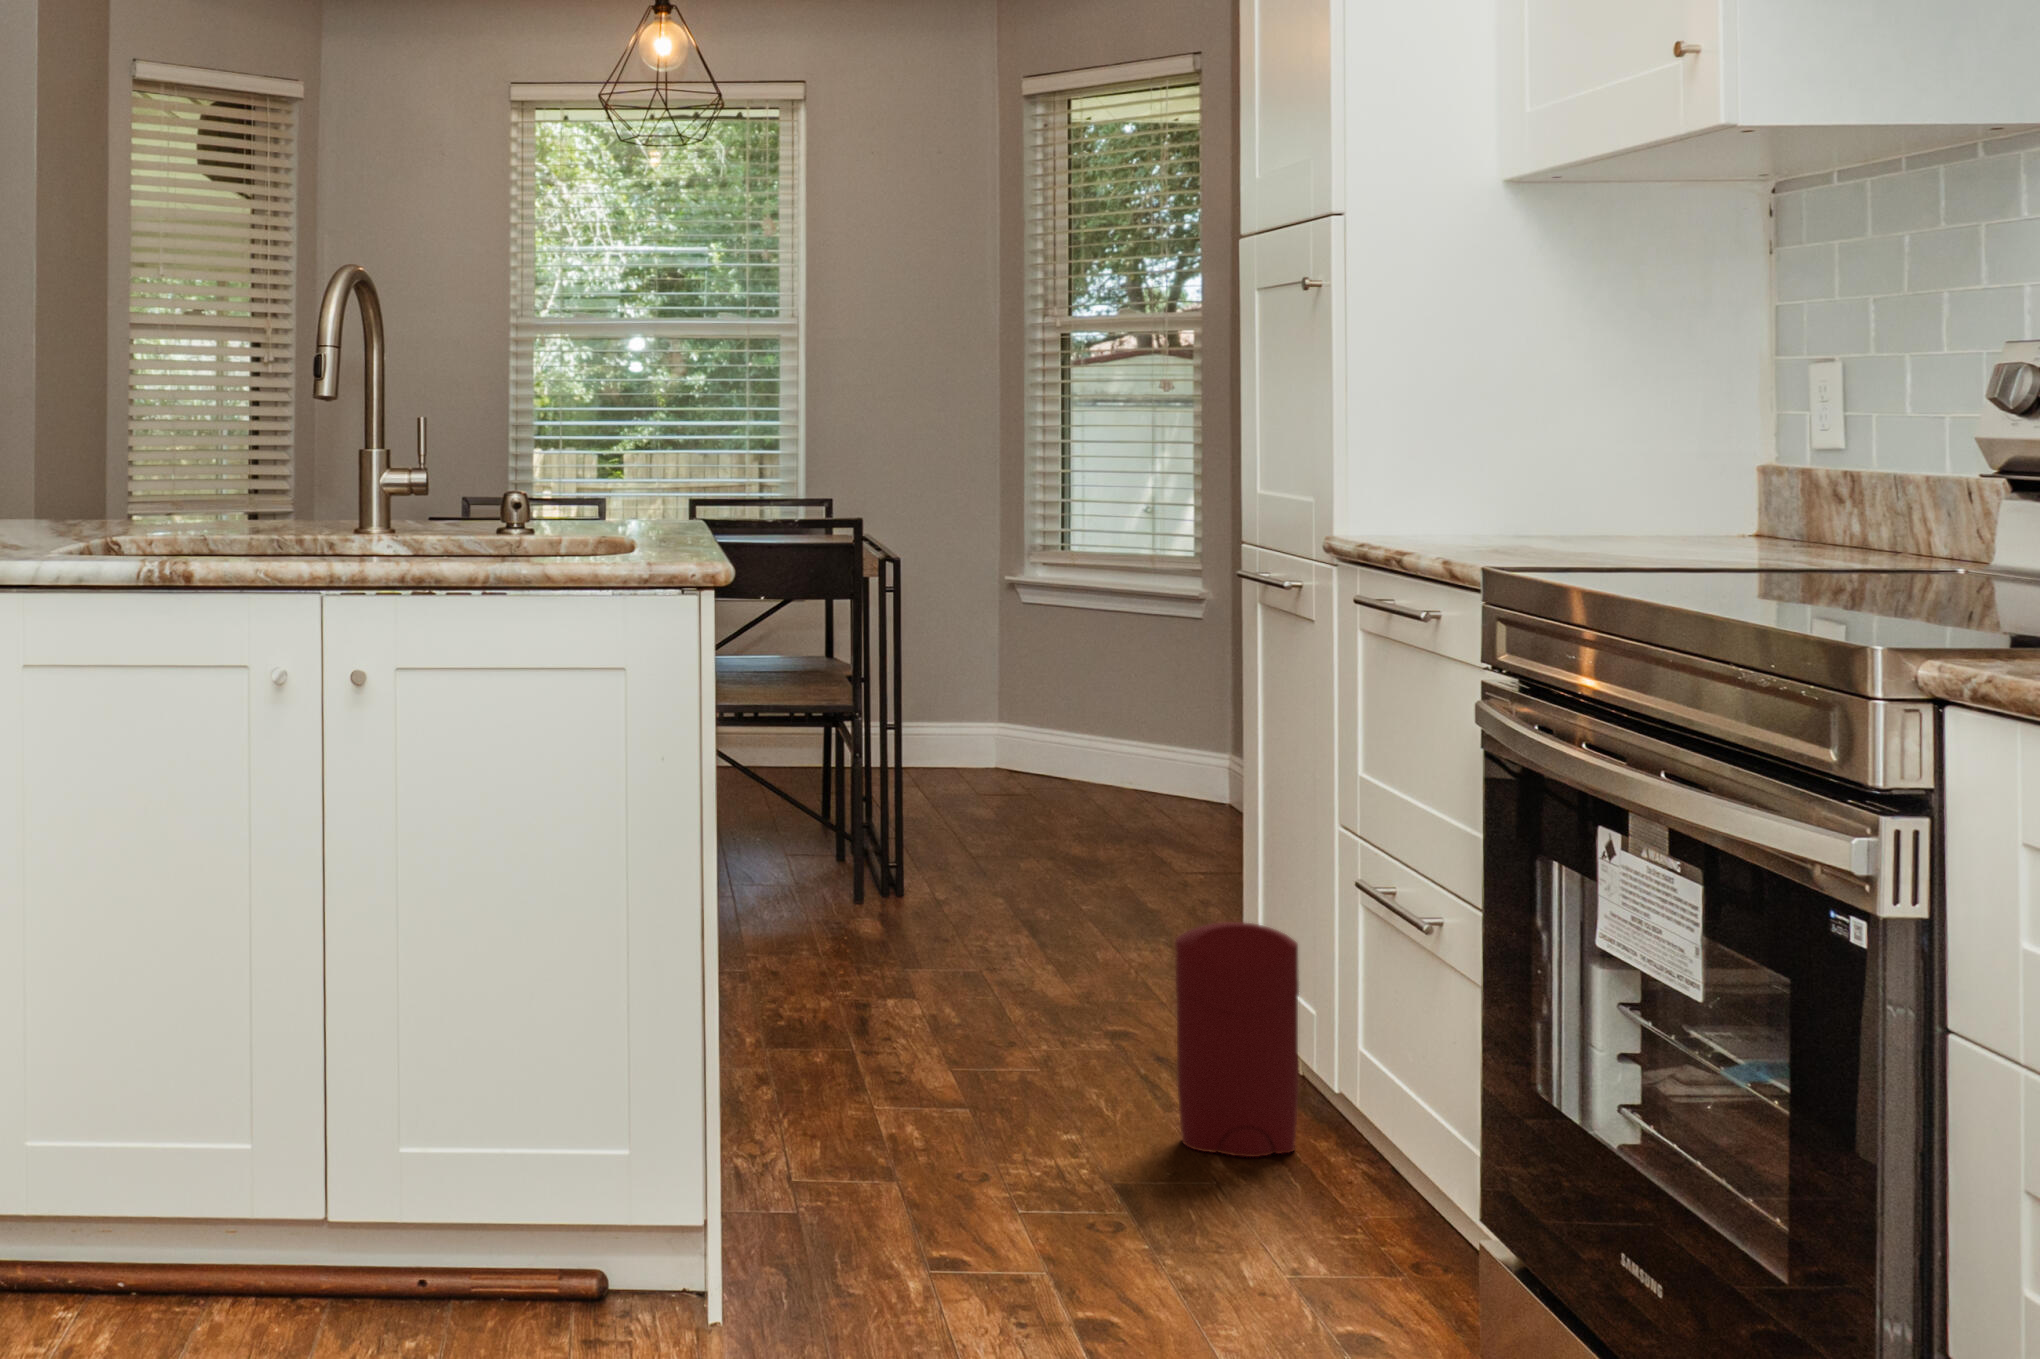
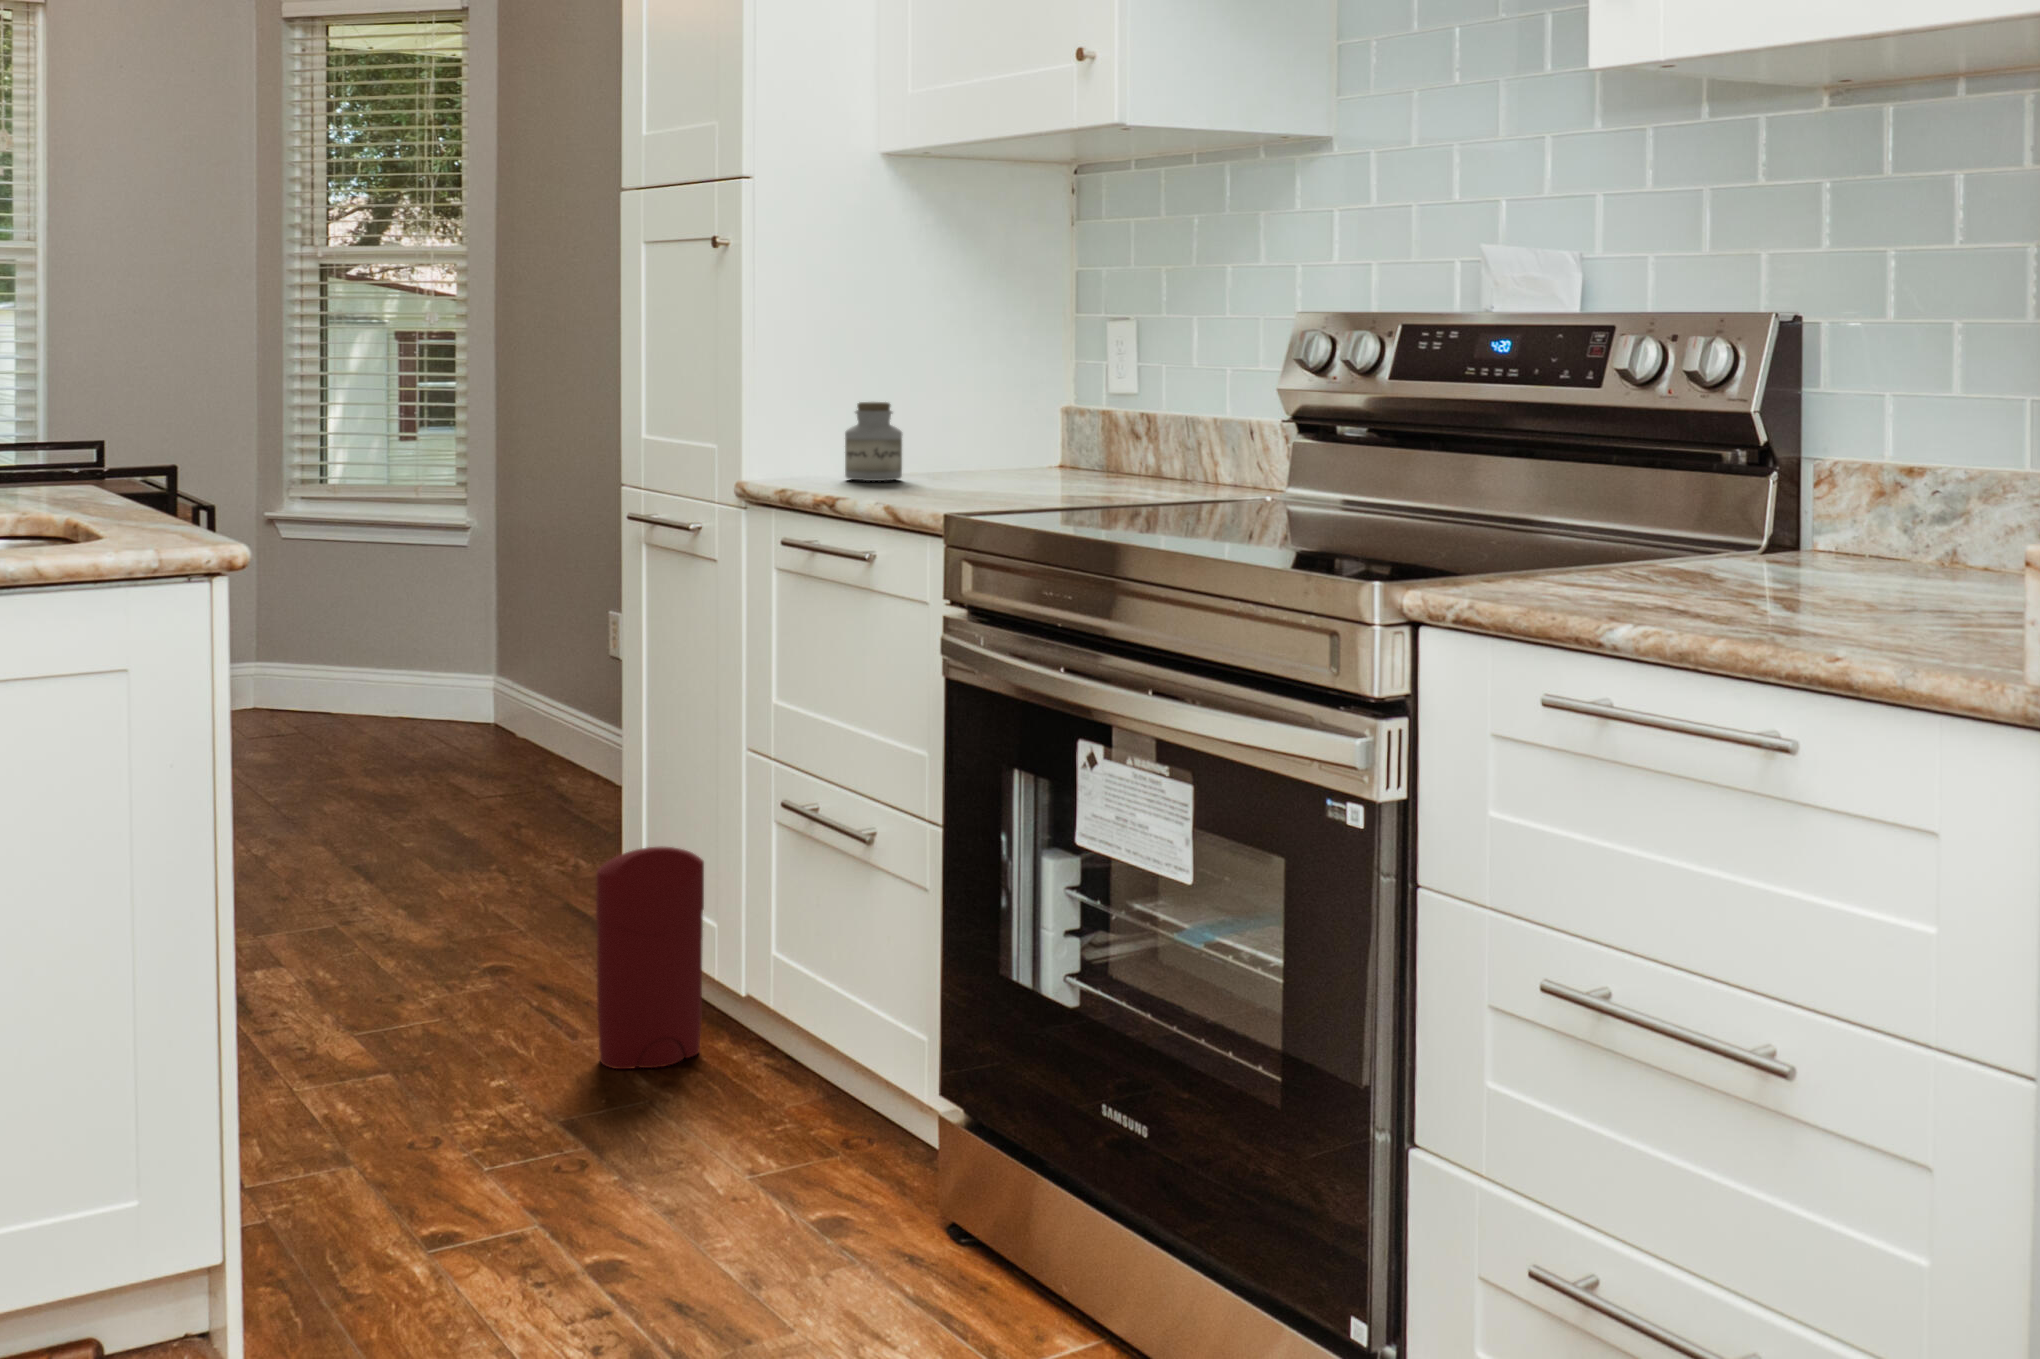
jar: none [1449,454,1520,541] -> present [845,402,902,481]

